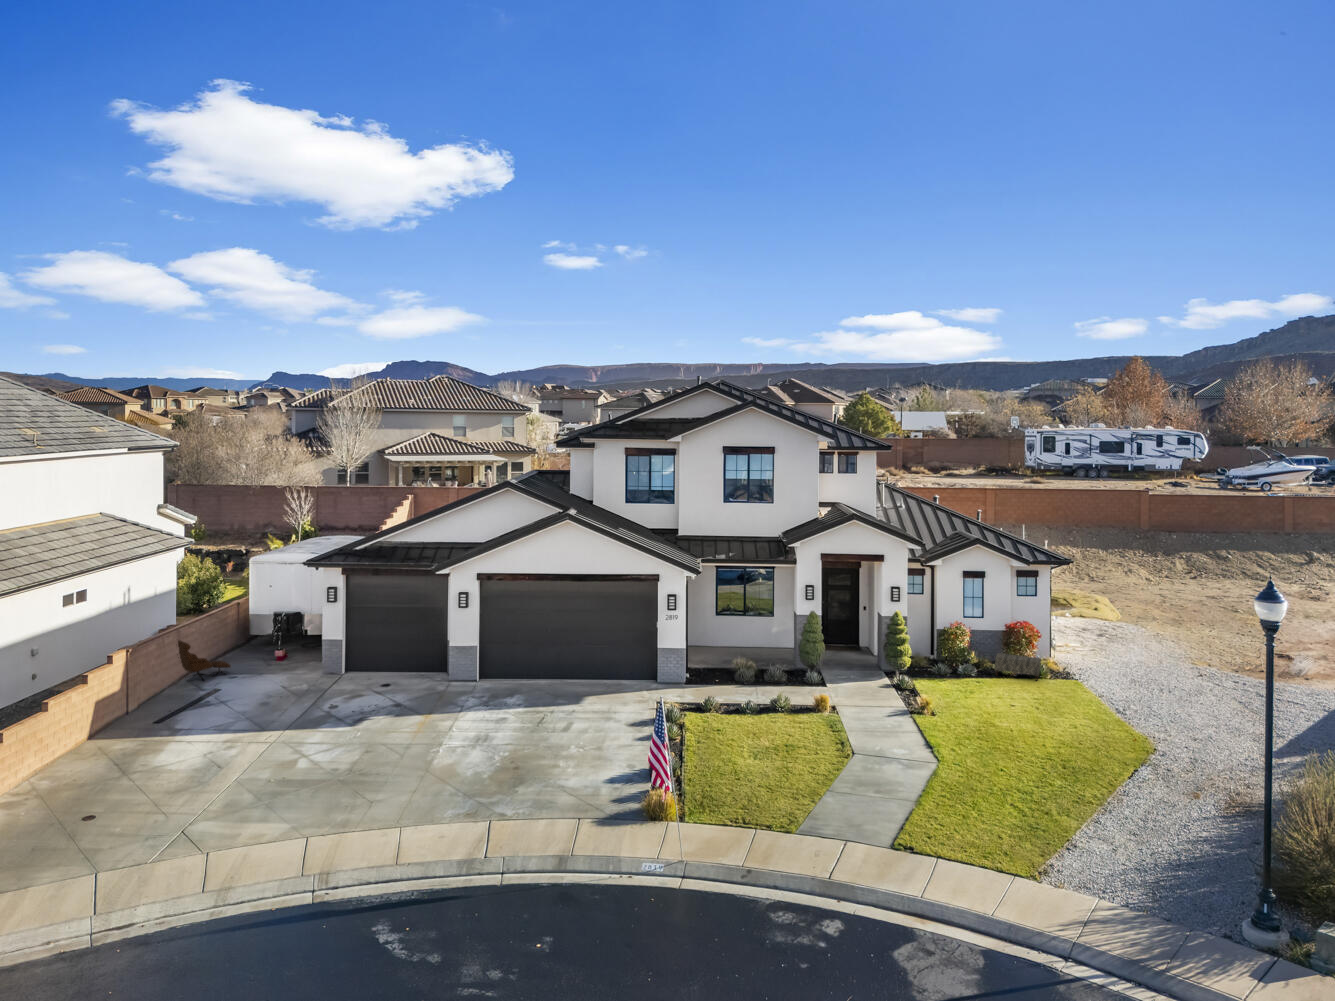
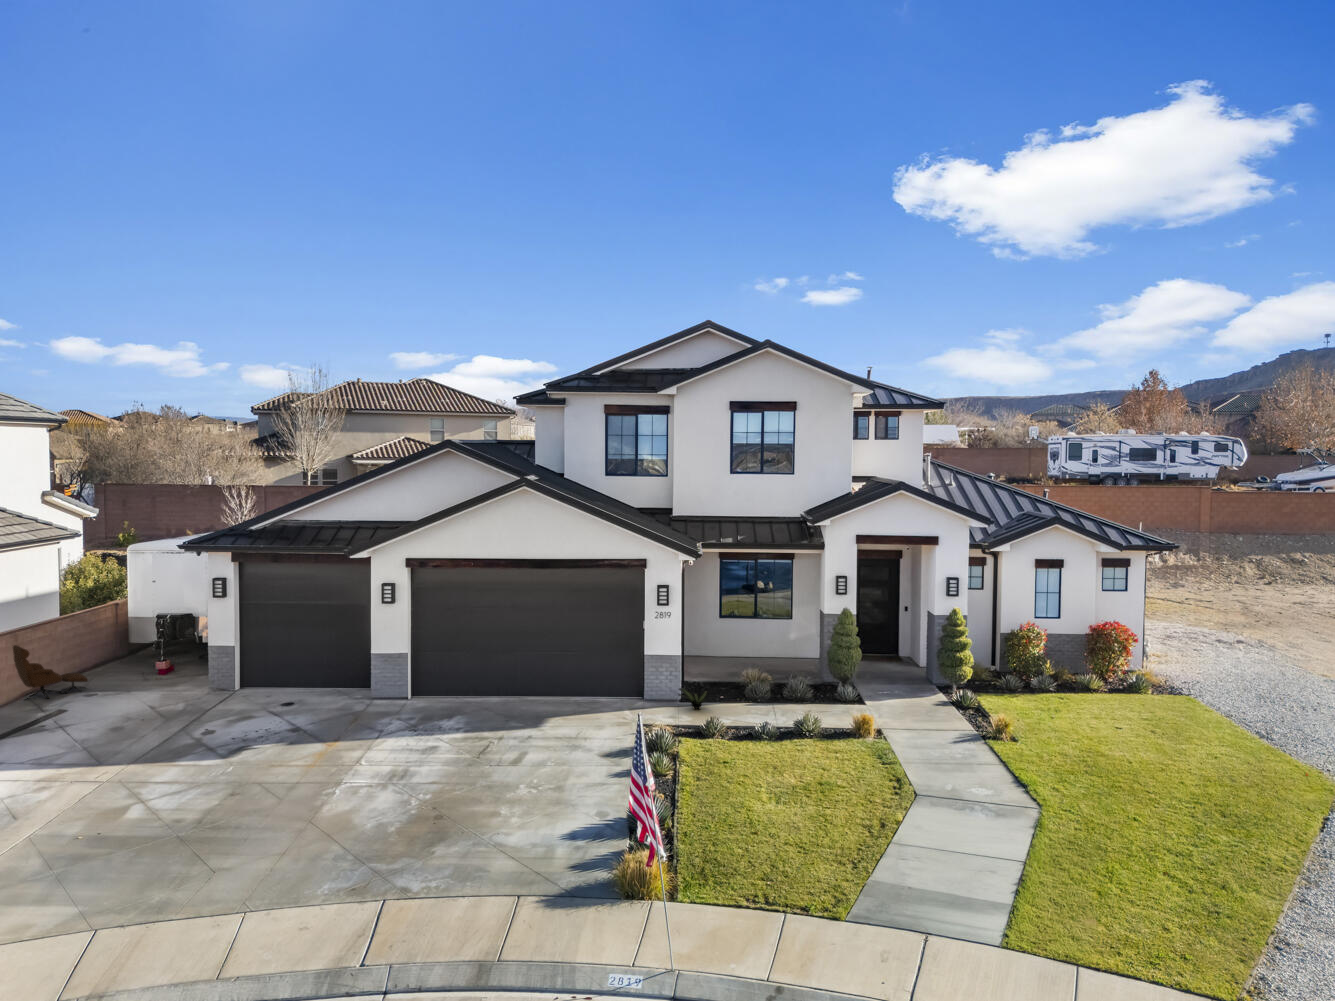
bench: present [995,653,1041,680] -> none [1081,662,1141,698]
potted plant: none [683,673,711,690] -> present [678,688,710,709]

